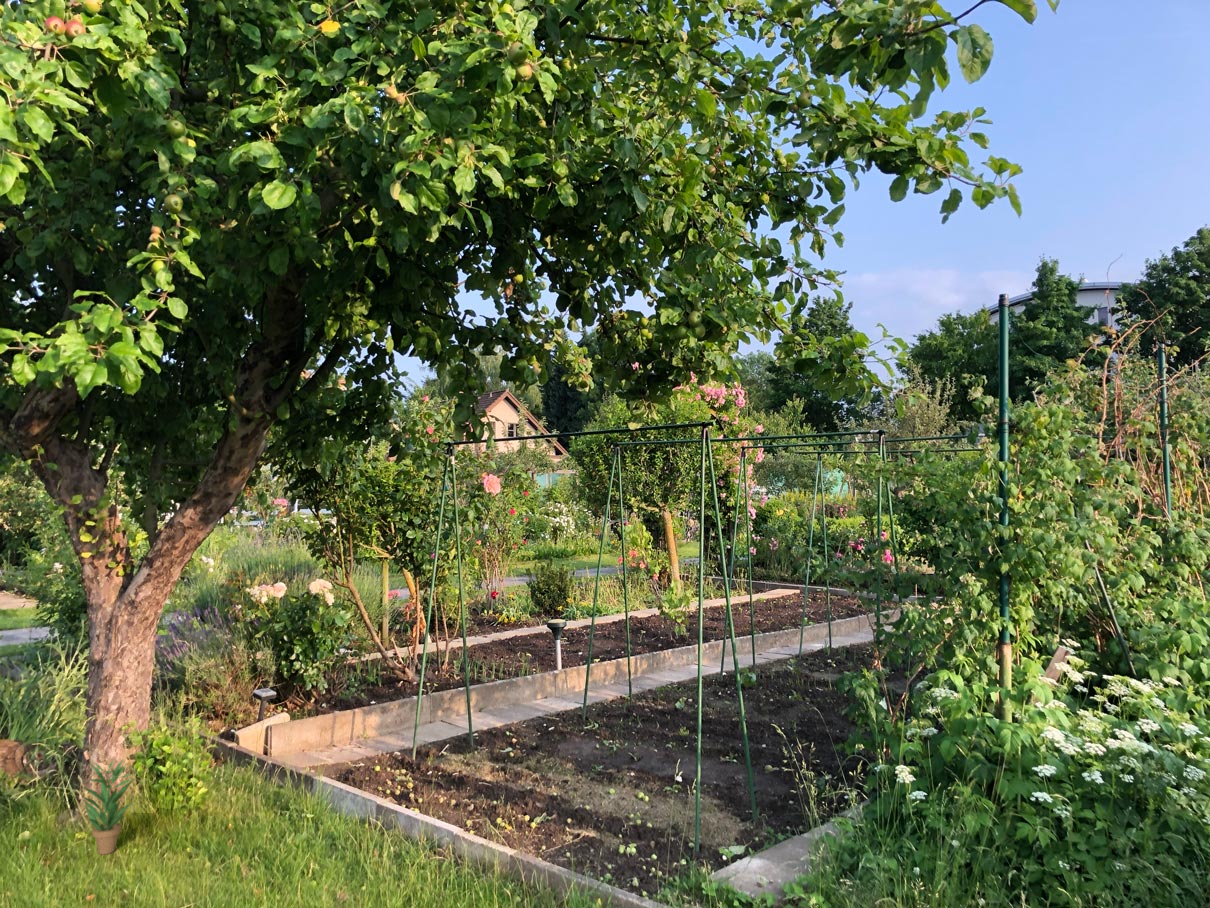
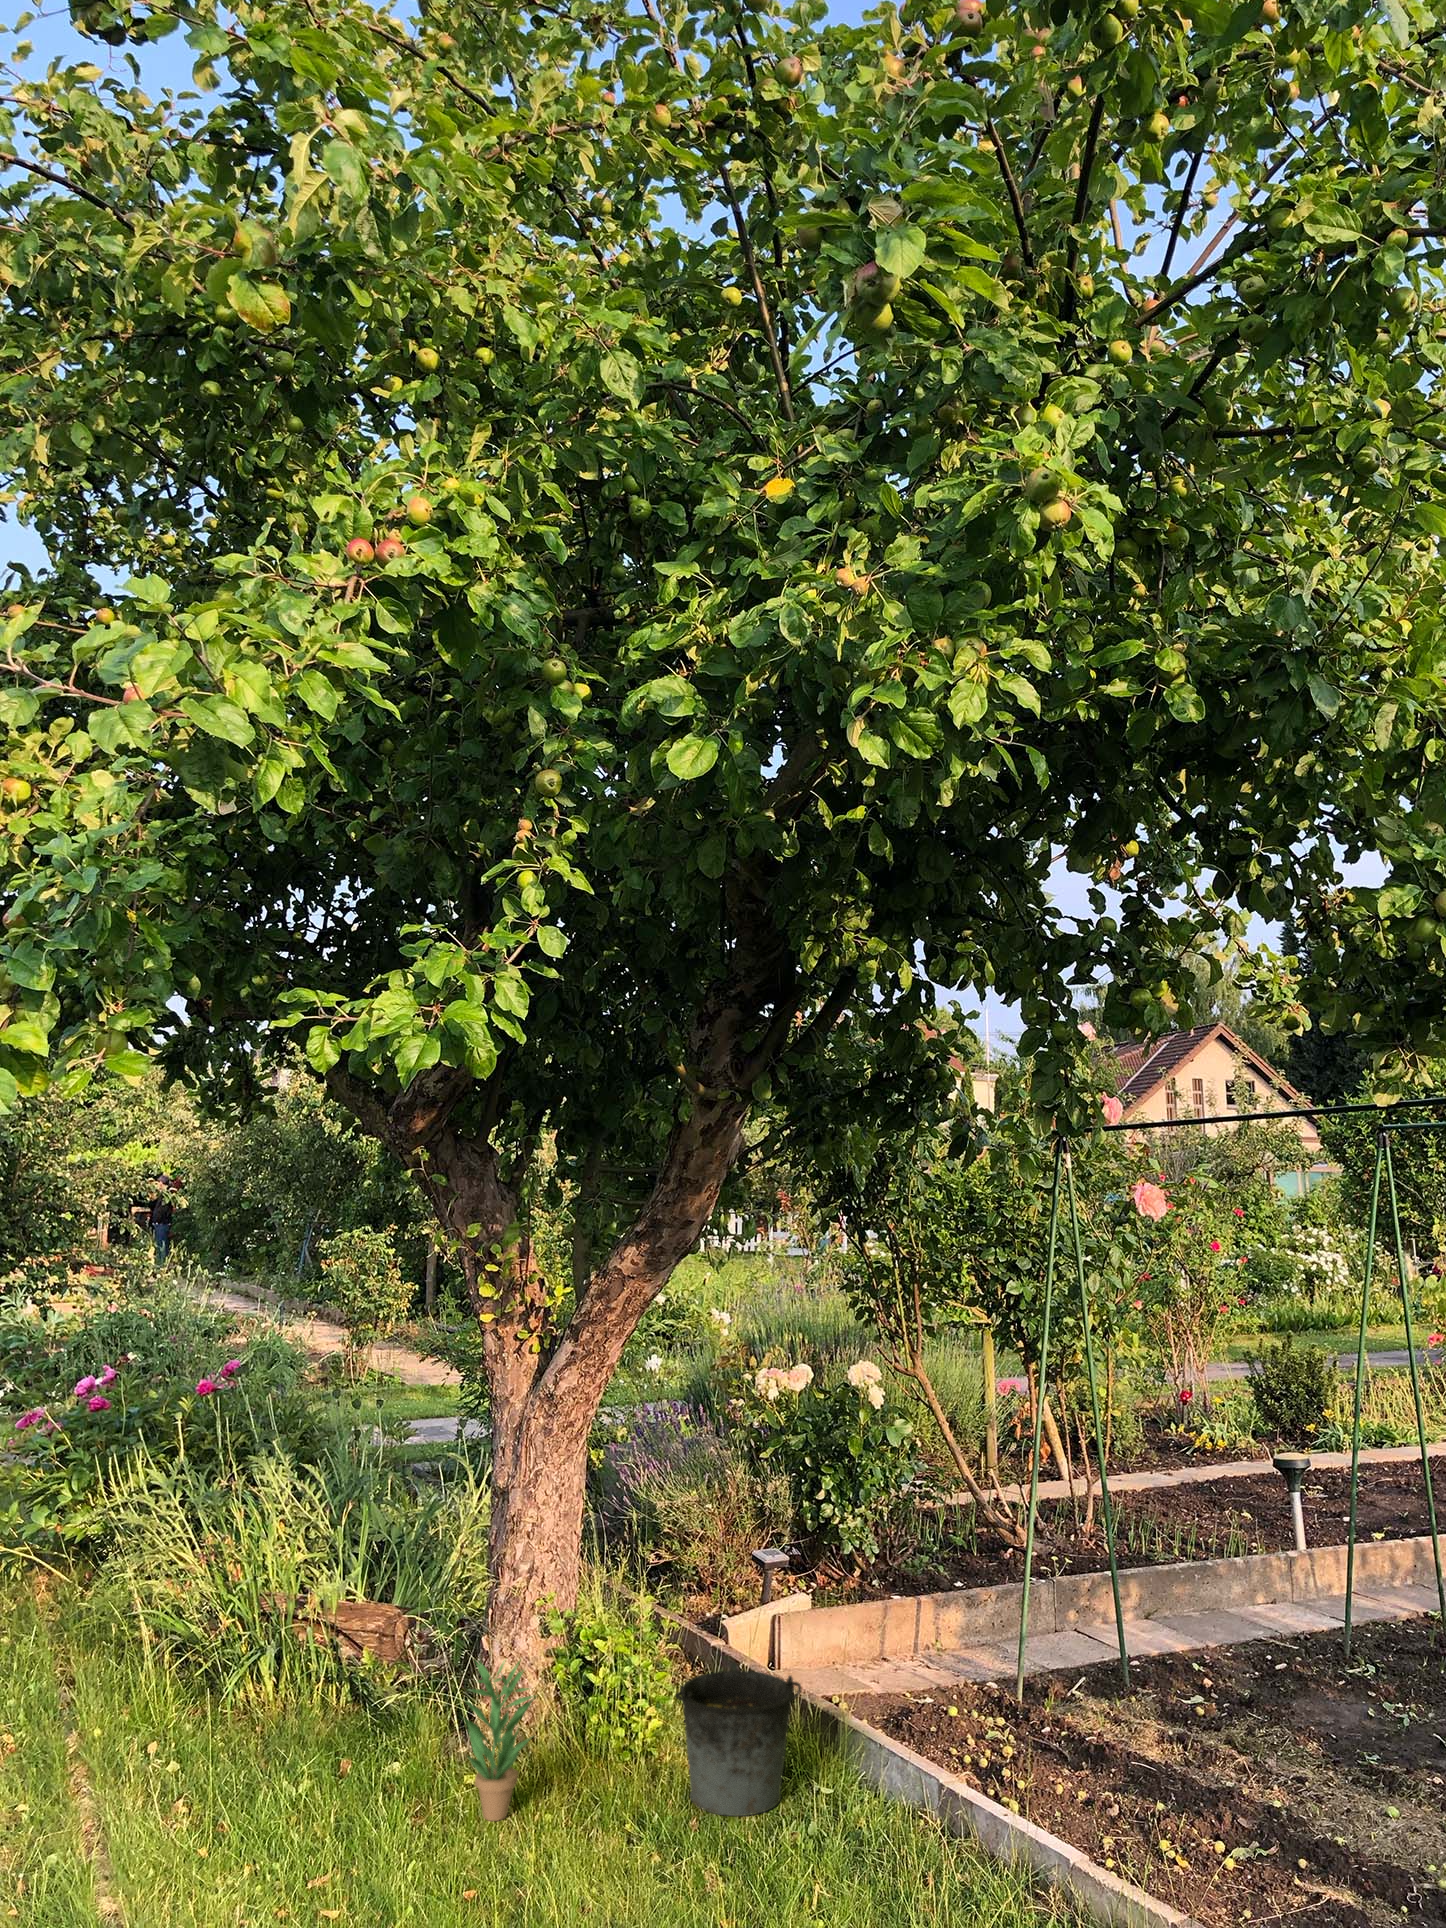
bucket: none [226,749,305,829] -> present [676,1670,801,1816]

